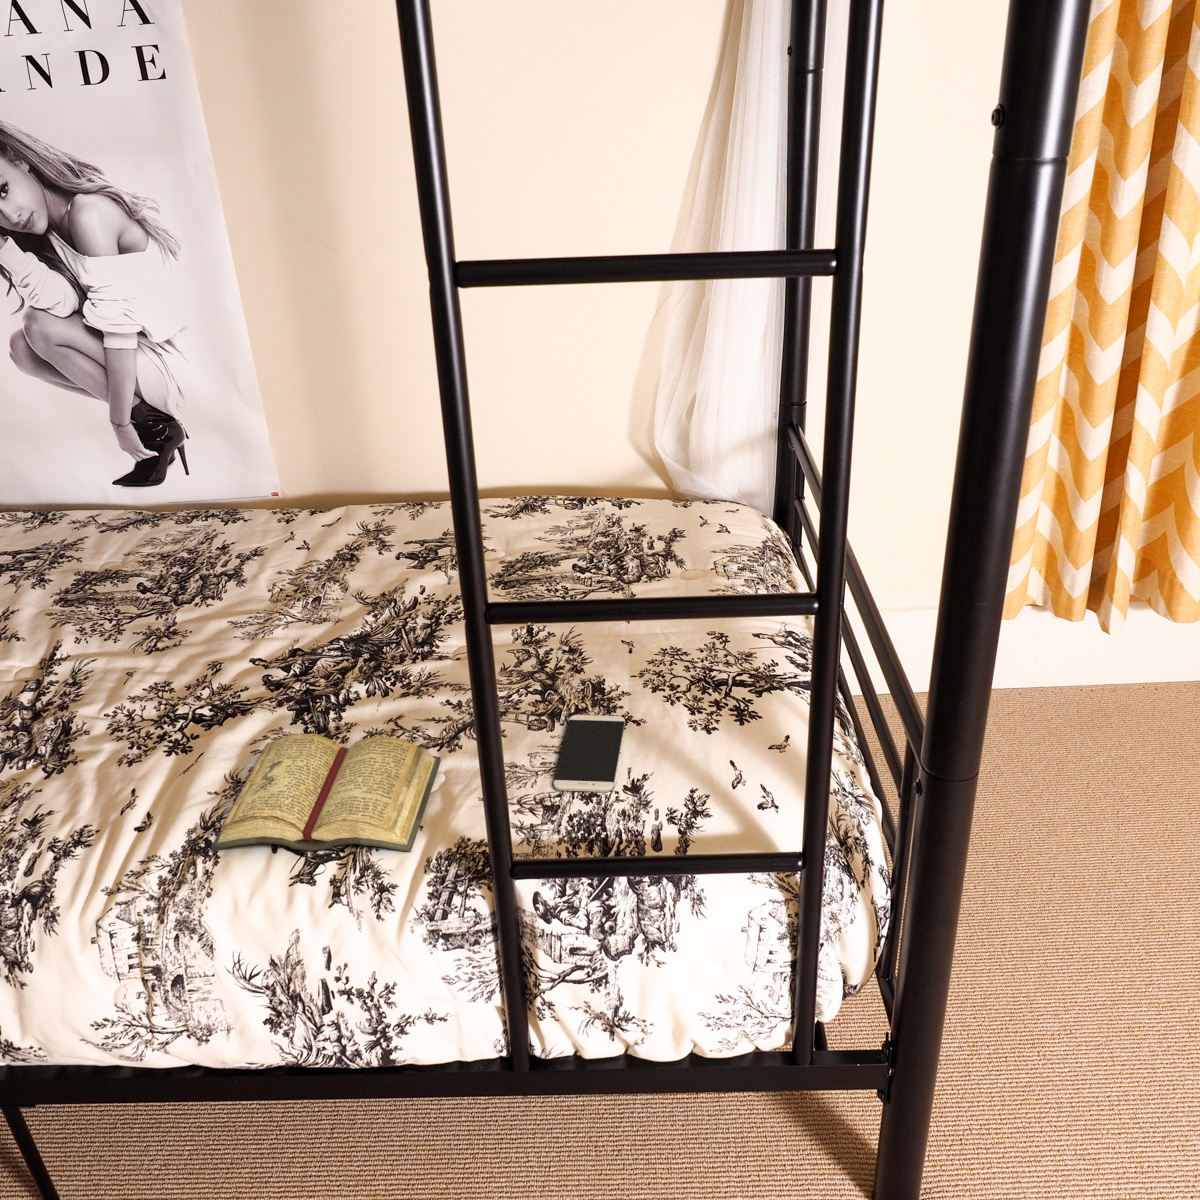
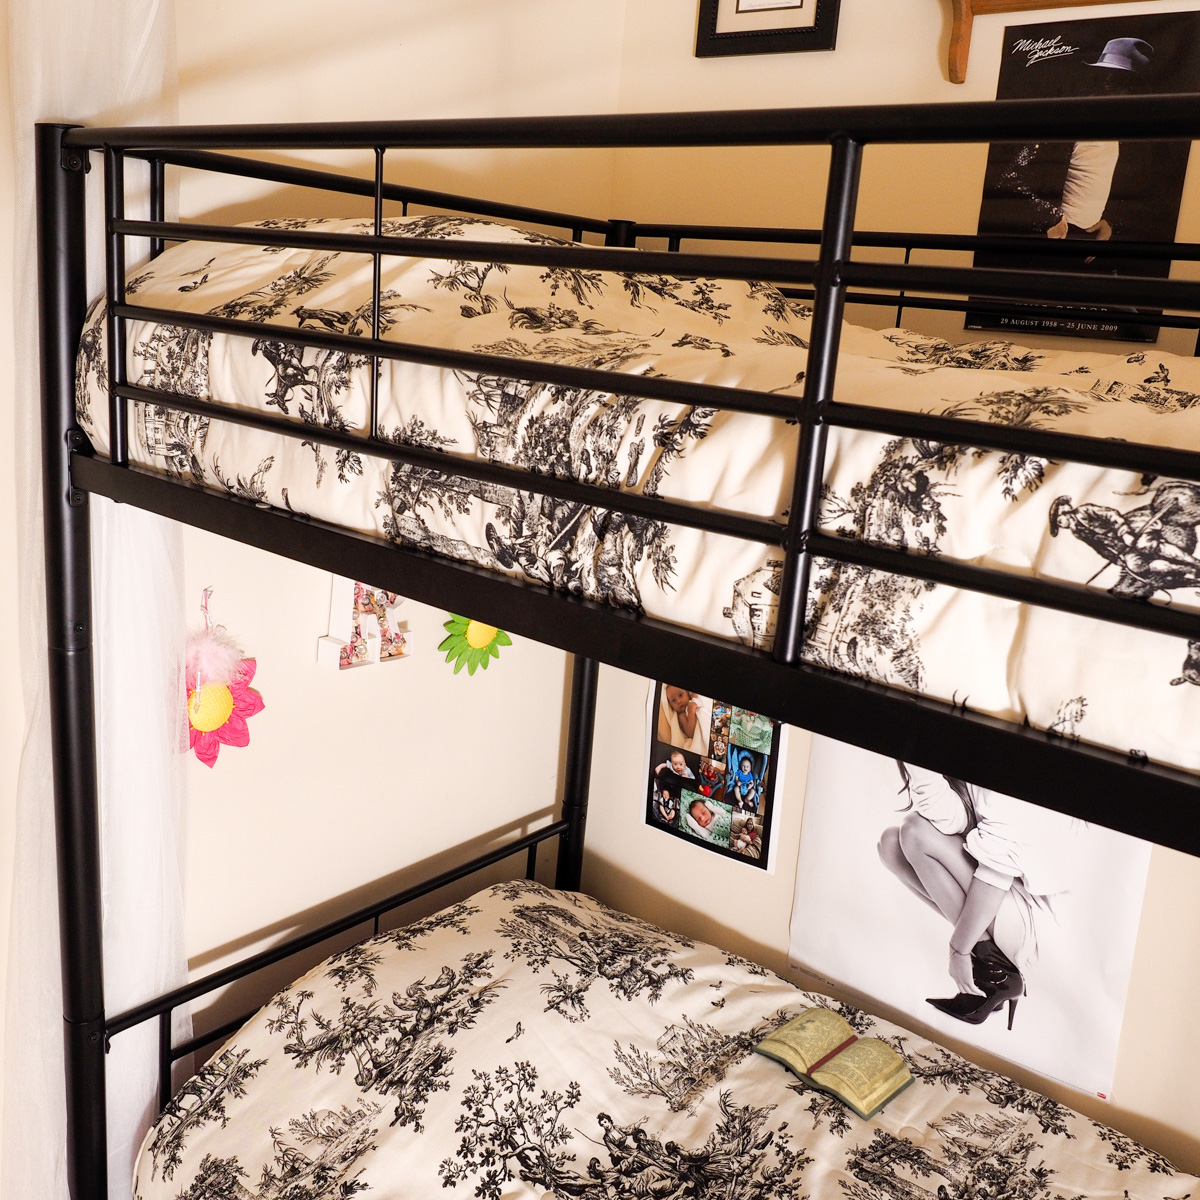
smartphone: present [553,715,625,792] -> none [983,1105,1061,1167]

